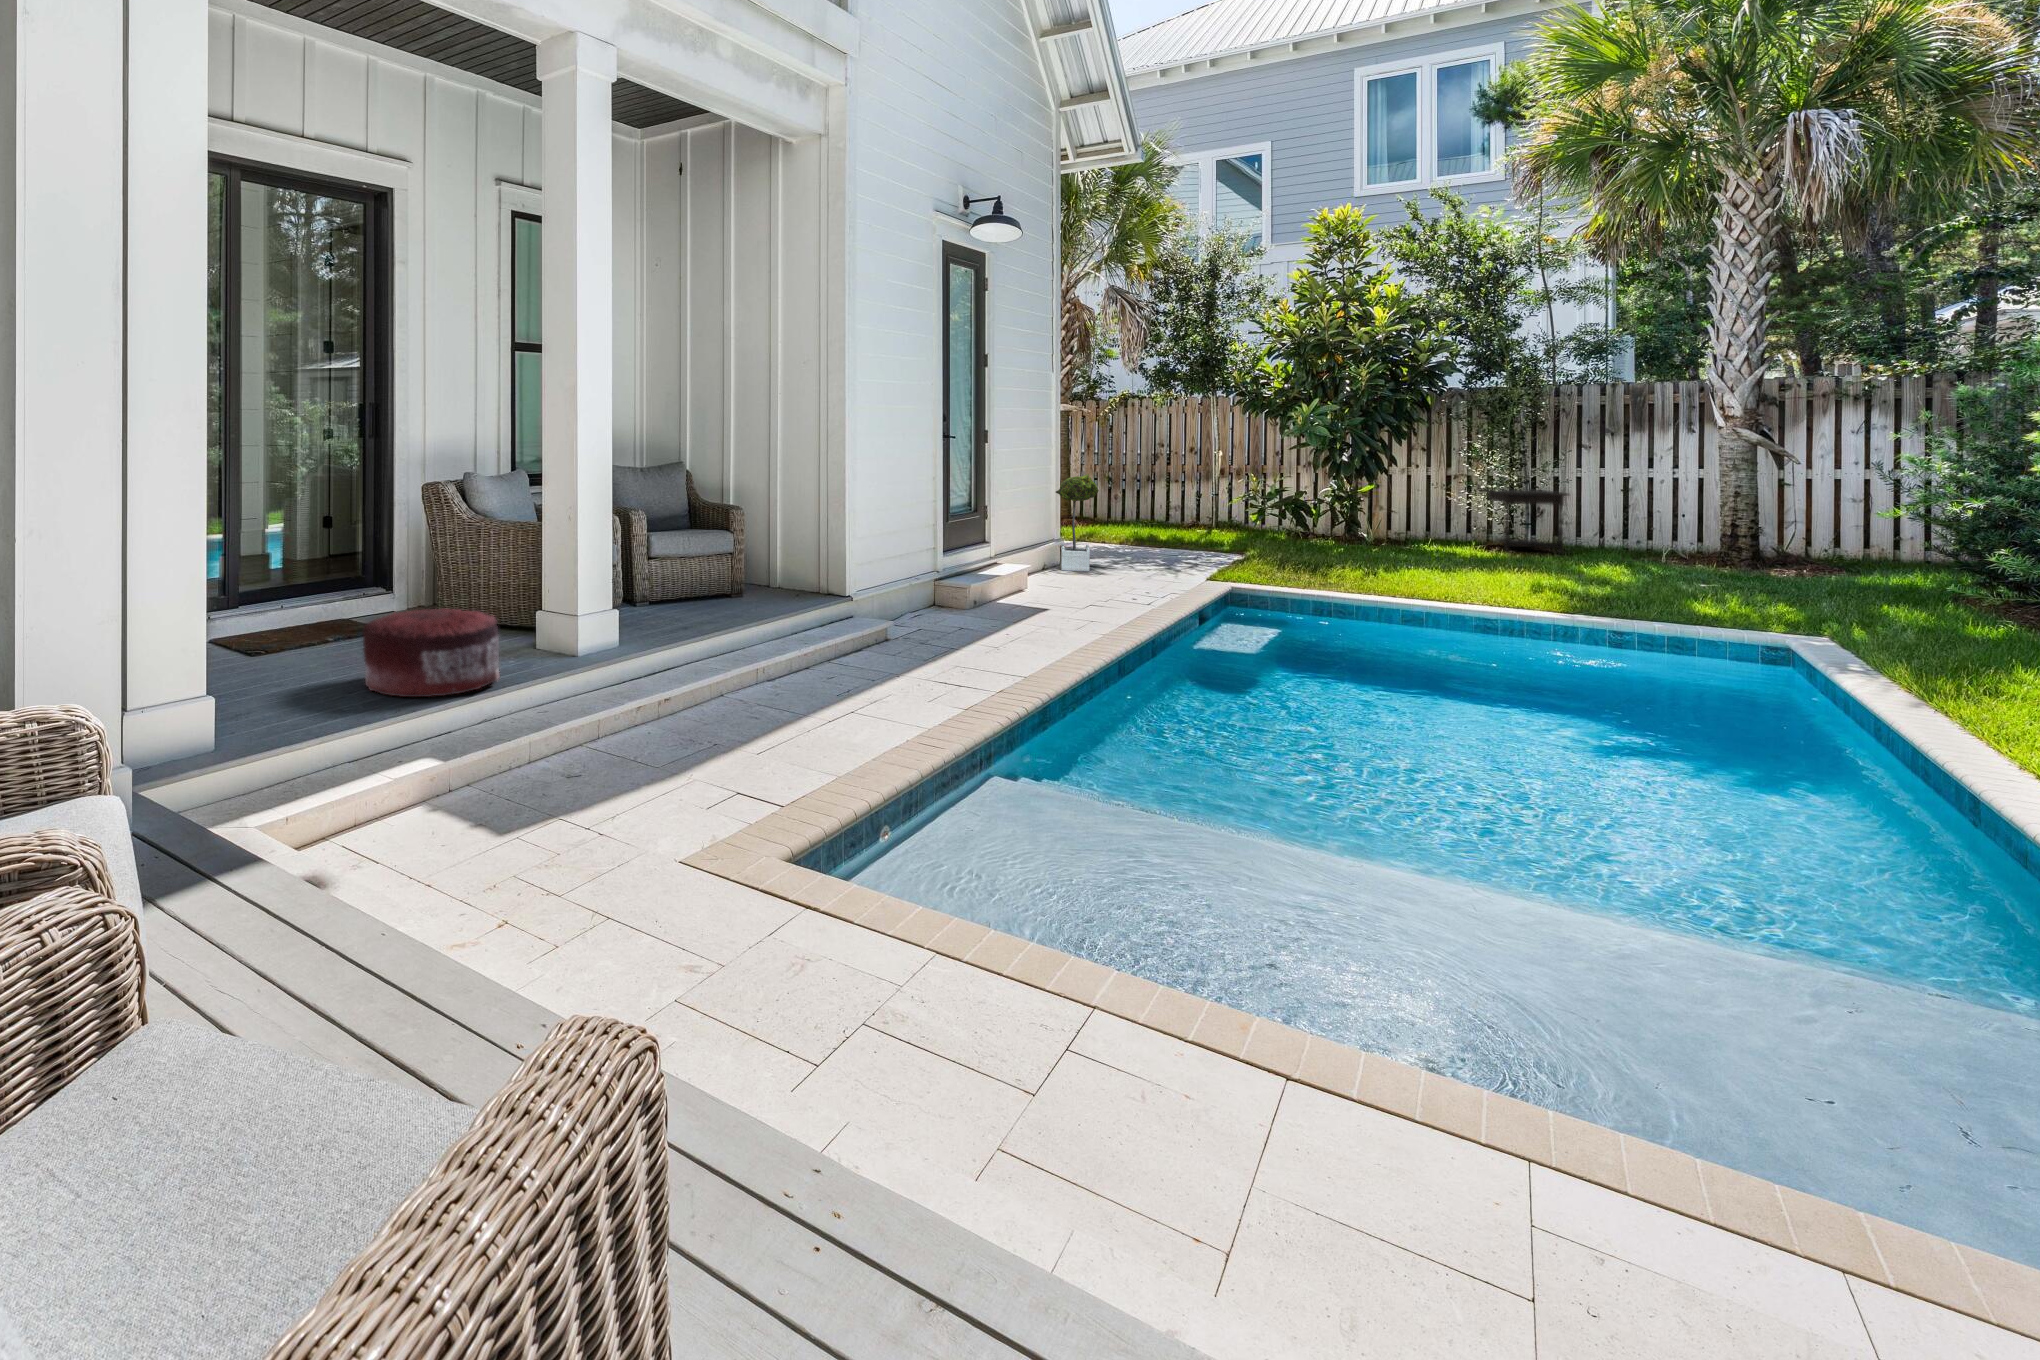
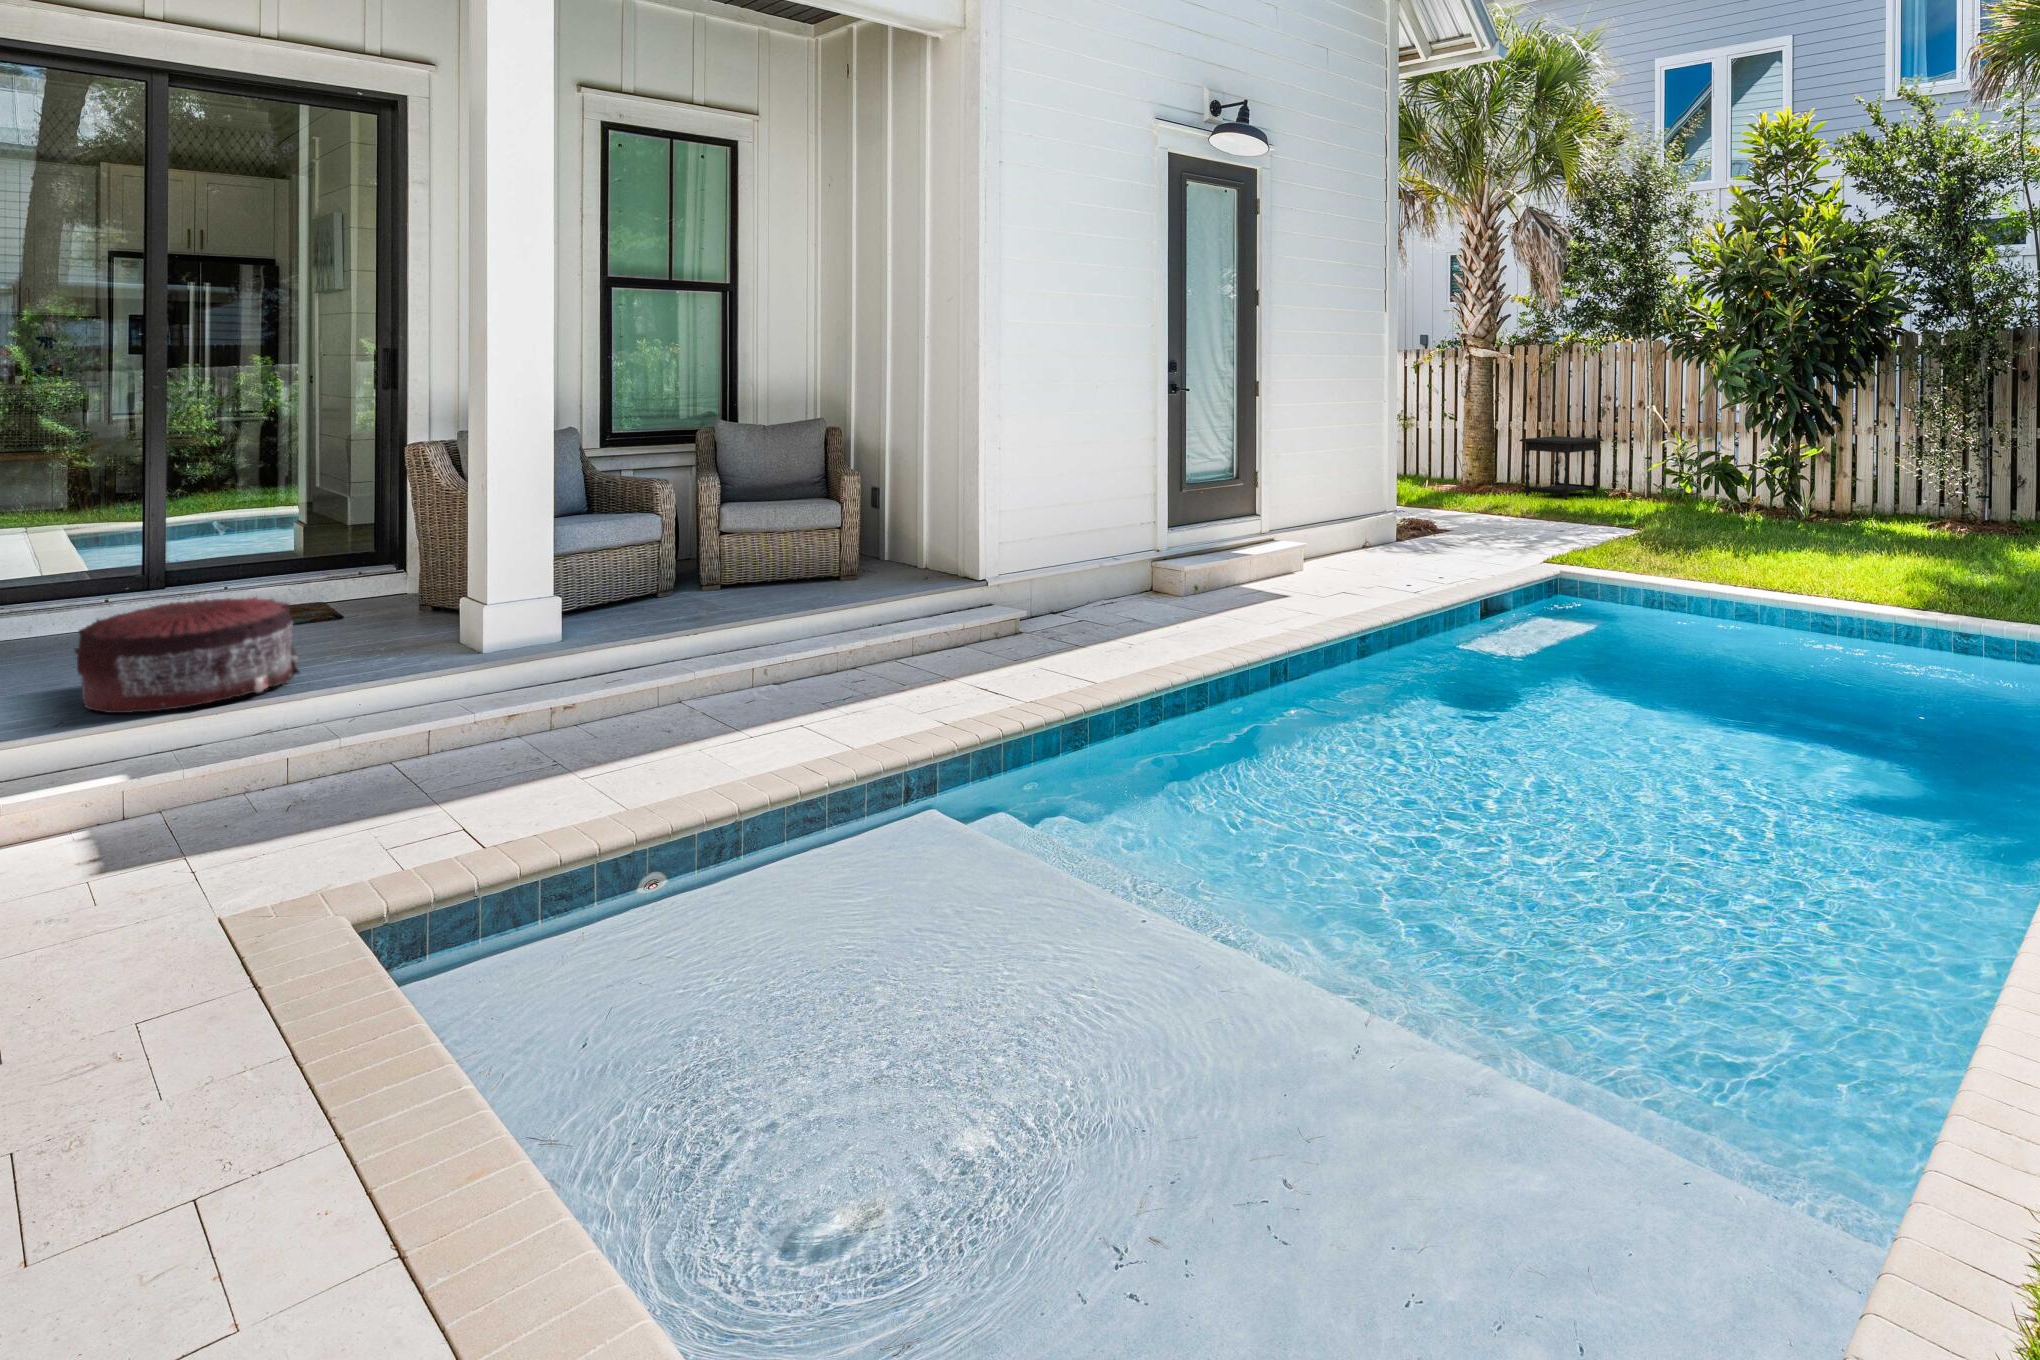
potted tree: present [1056,474,1099,571] -> none [1386,428,1434,544]
side table: present [1482,488,1569,552] -> present [1520,436,1604,500]

